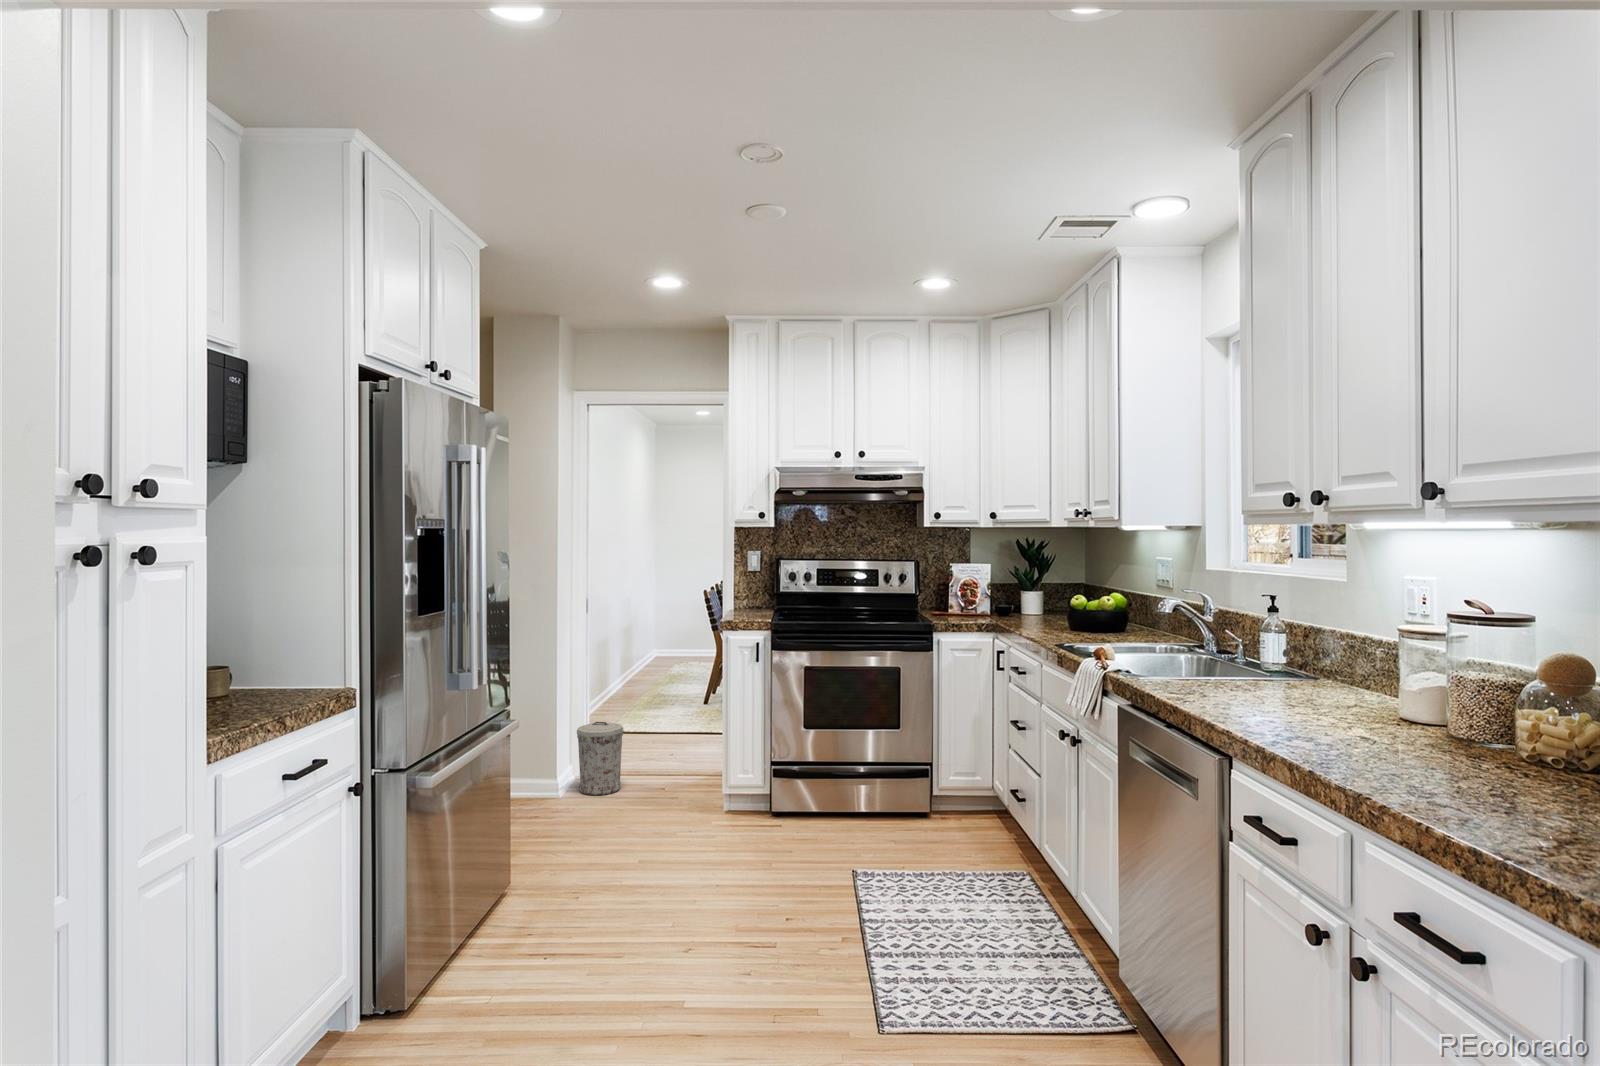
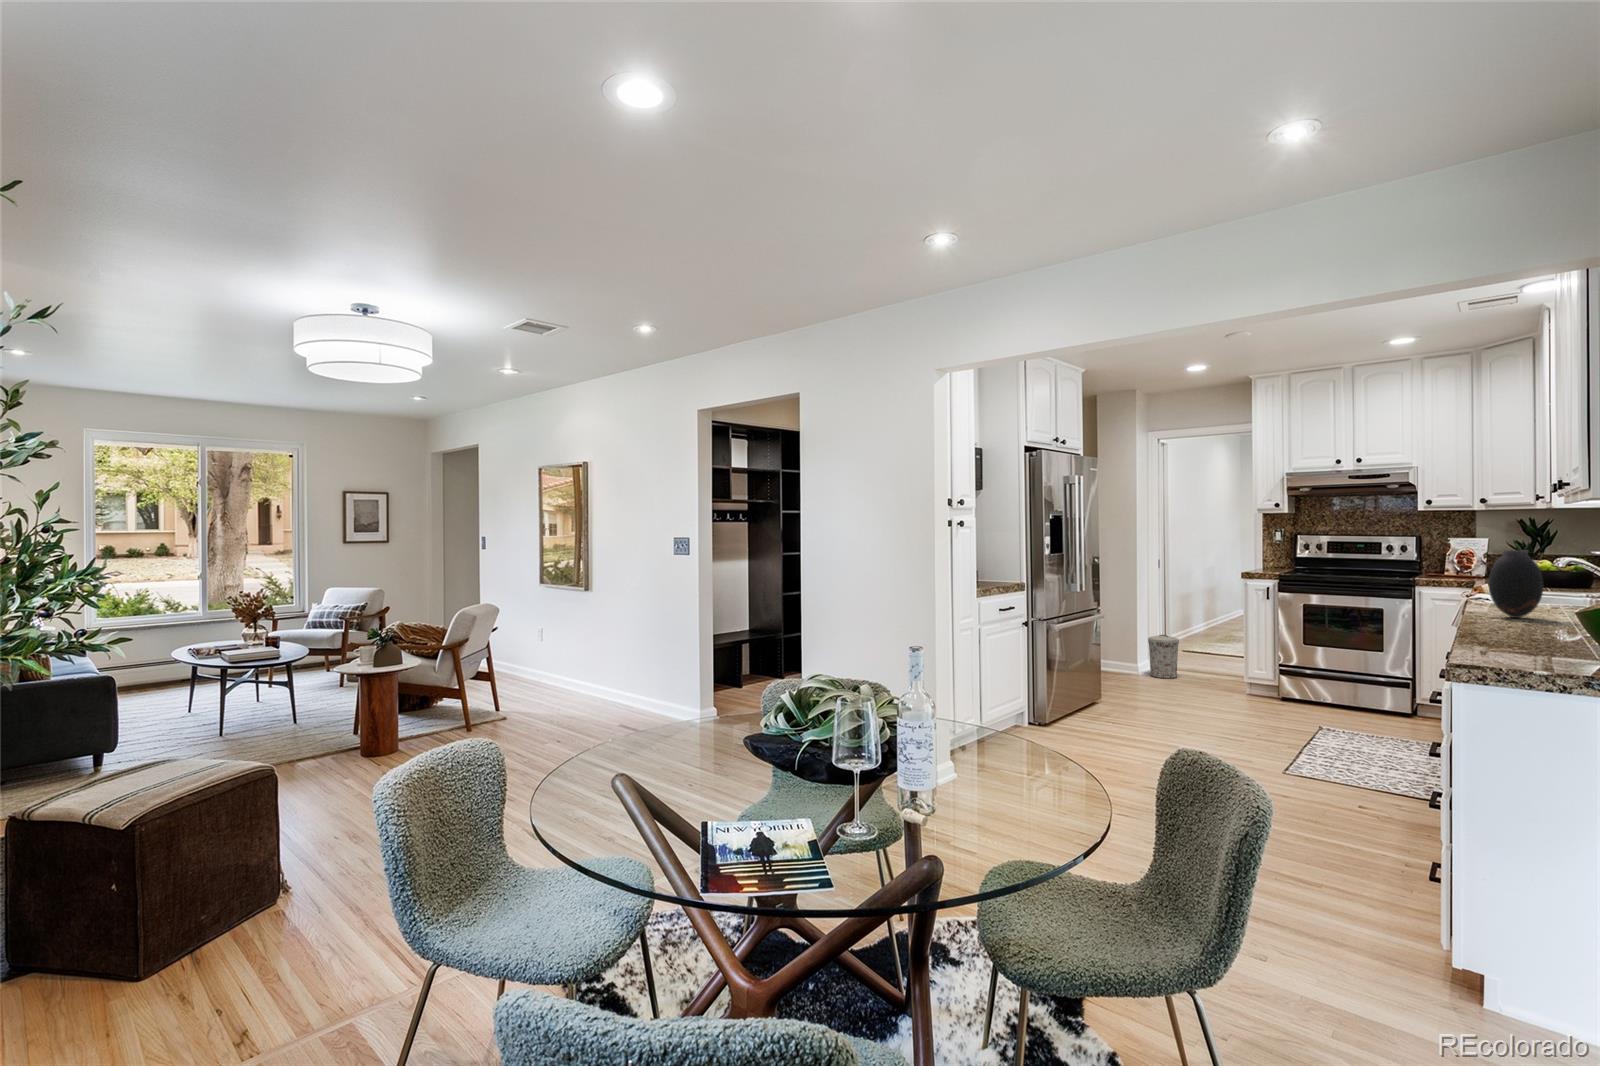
vase: none [1357,620,1454,758] -> present [1488,550,1543,618]

